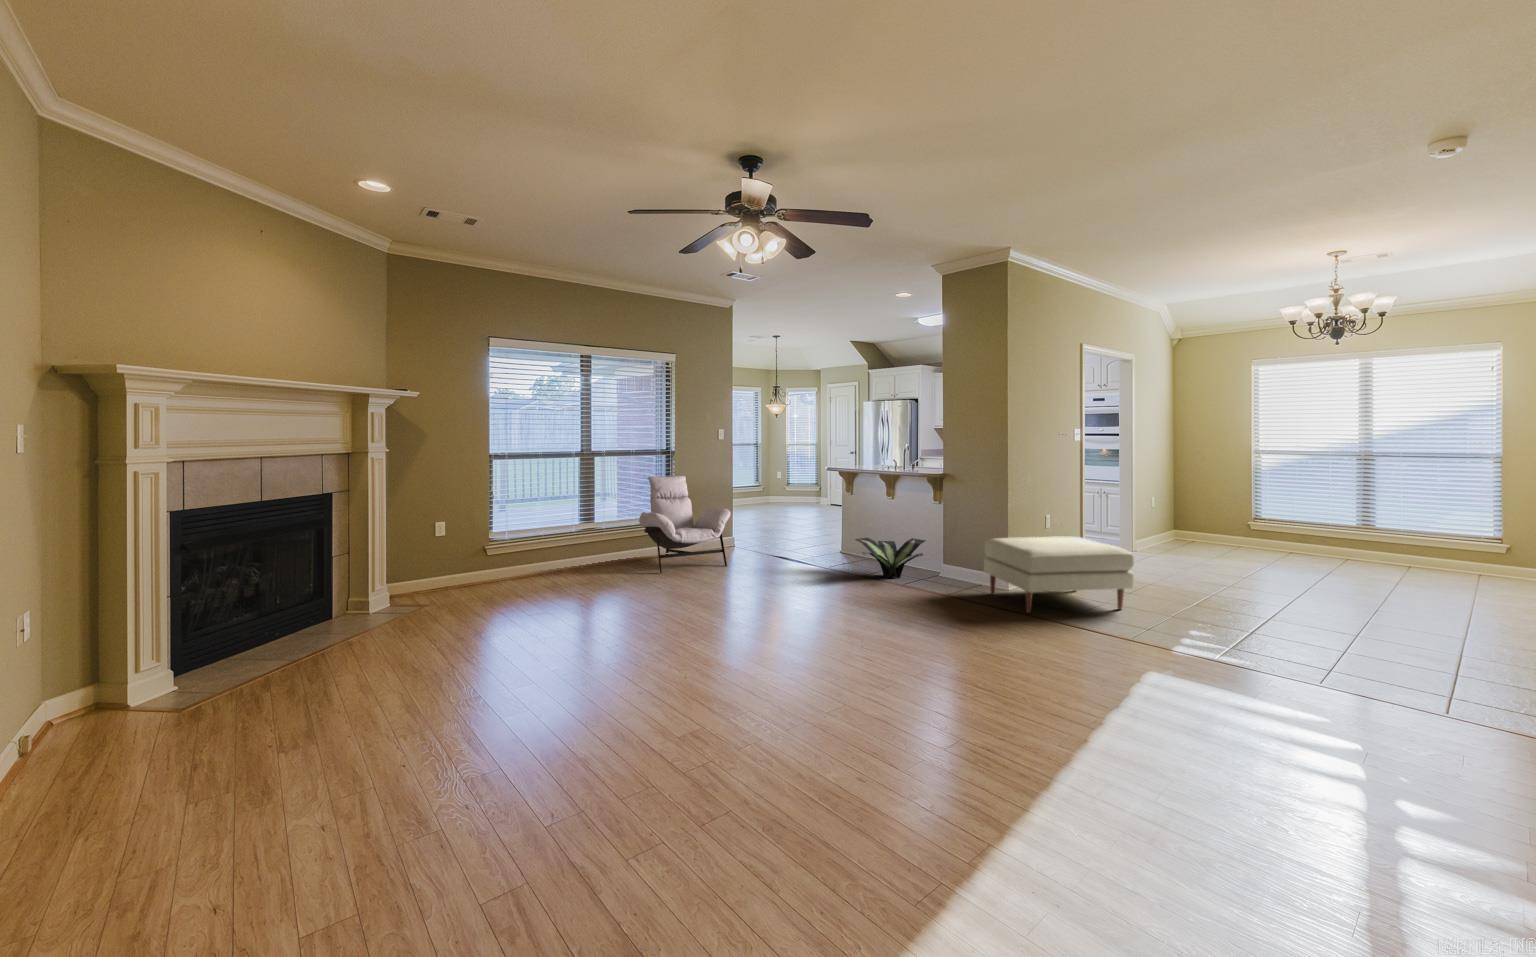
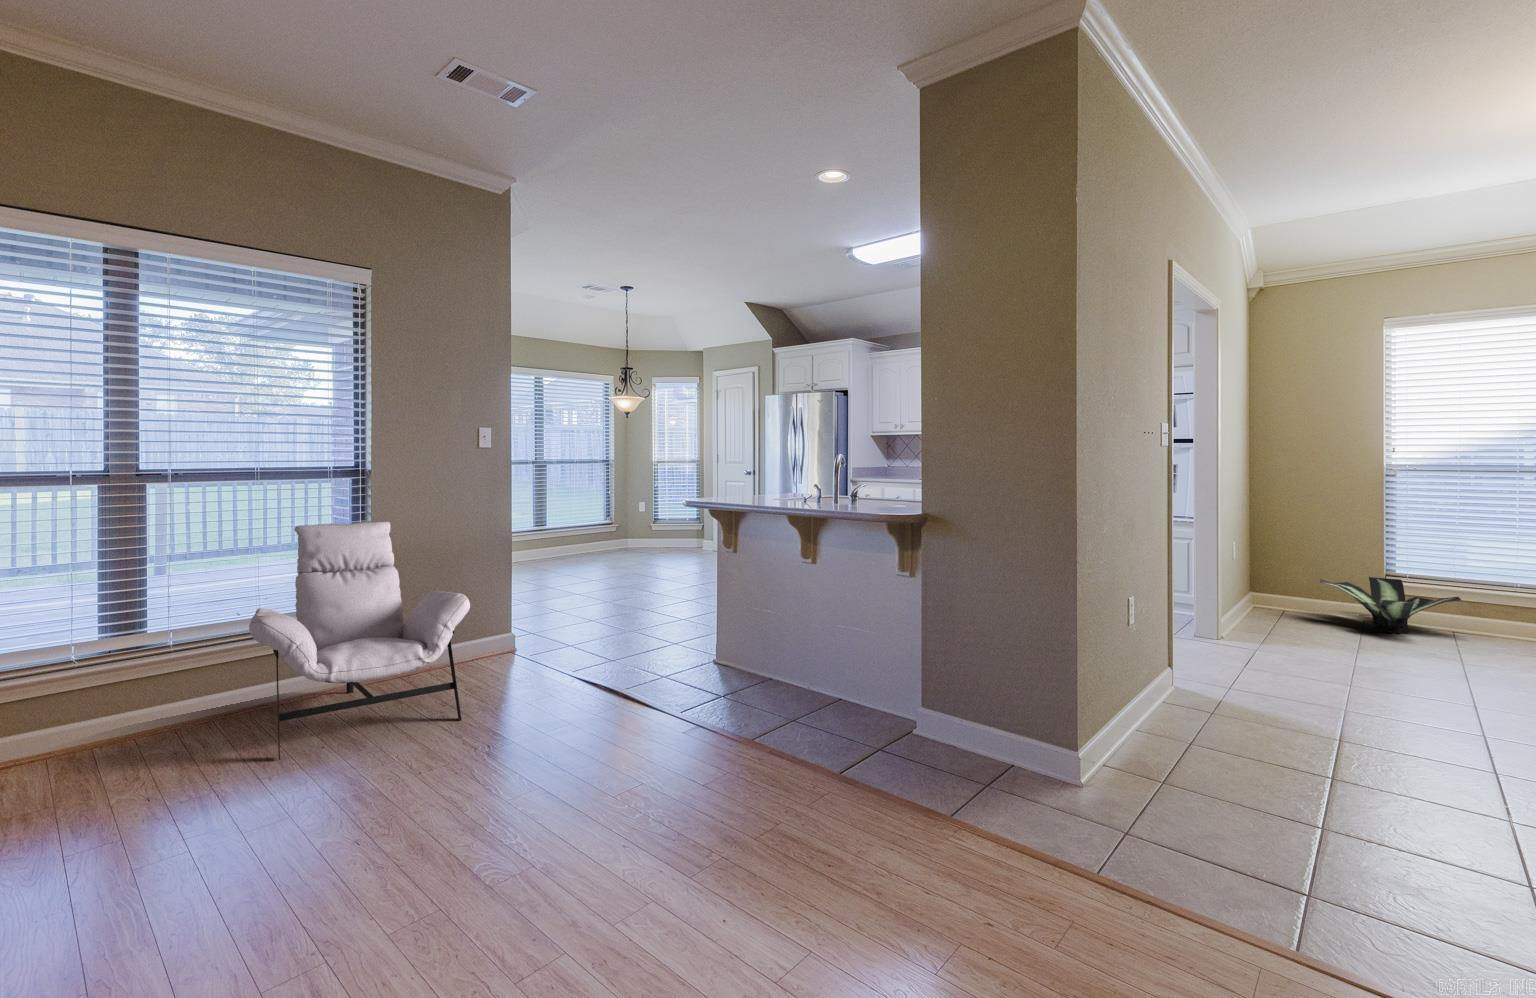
ottoman: present [984,537,1134,613] -> none [1033,659,1437,909]
potted plant: present [855,538,926,578] -> present [1320,577,1461,634]

